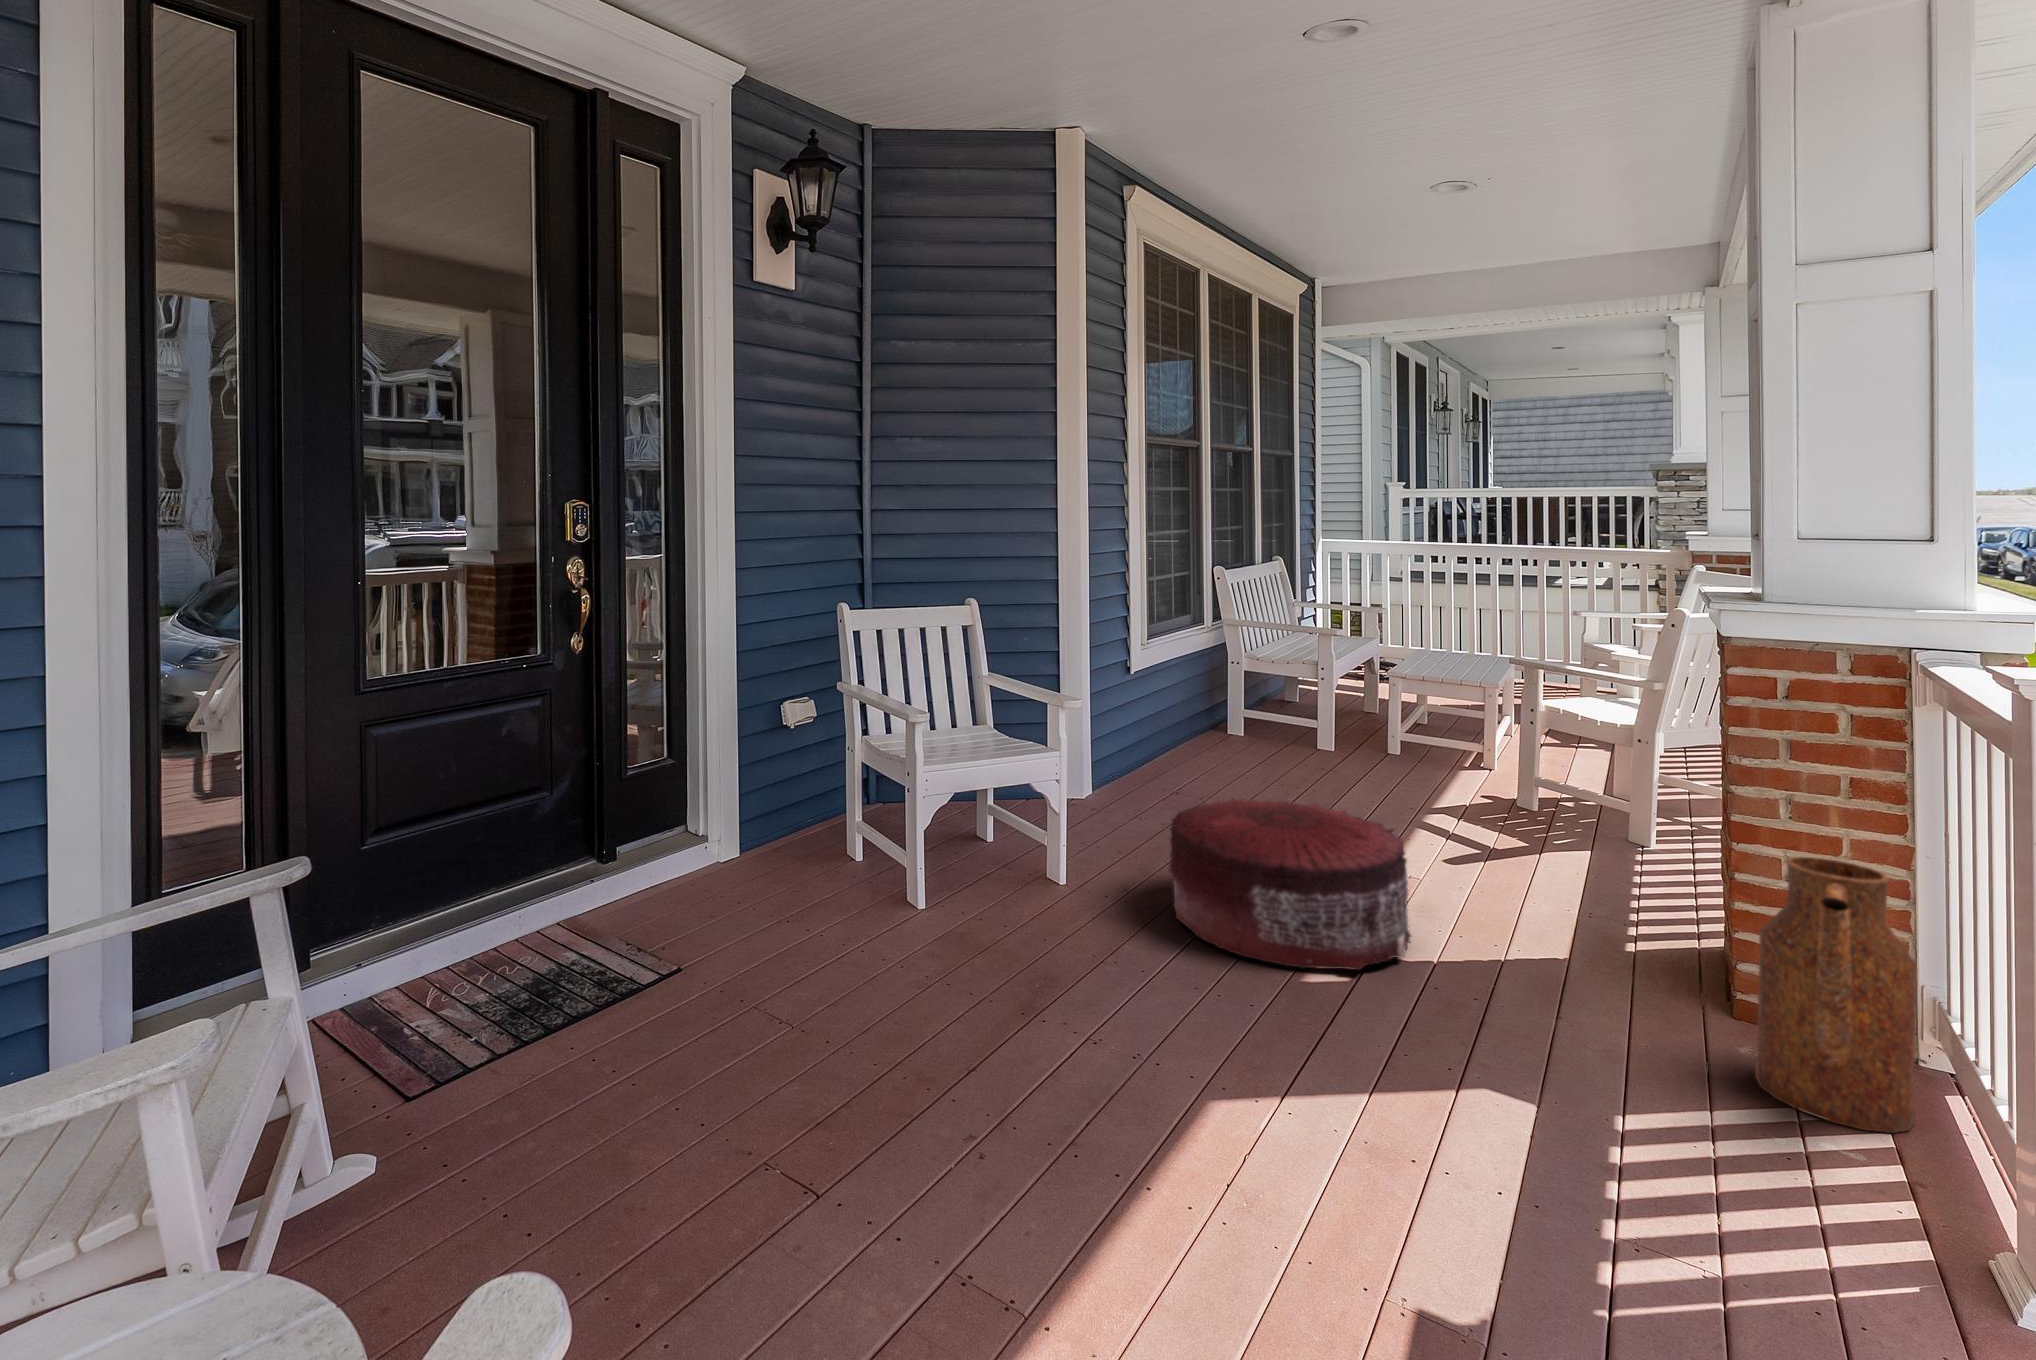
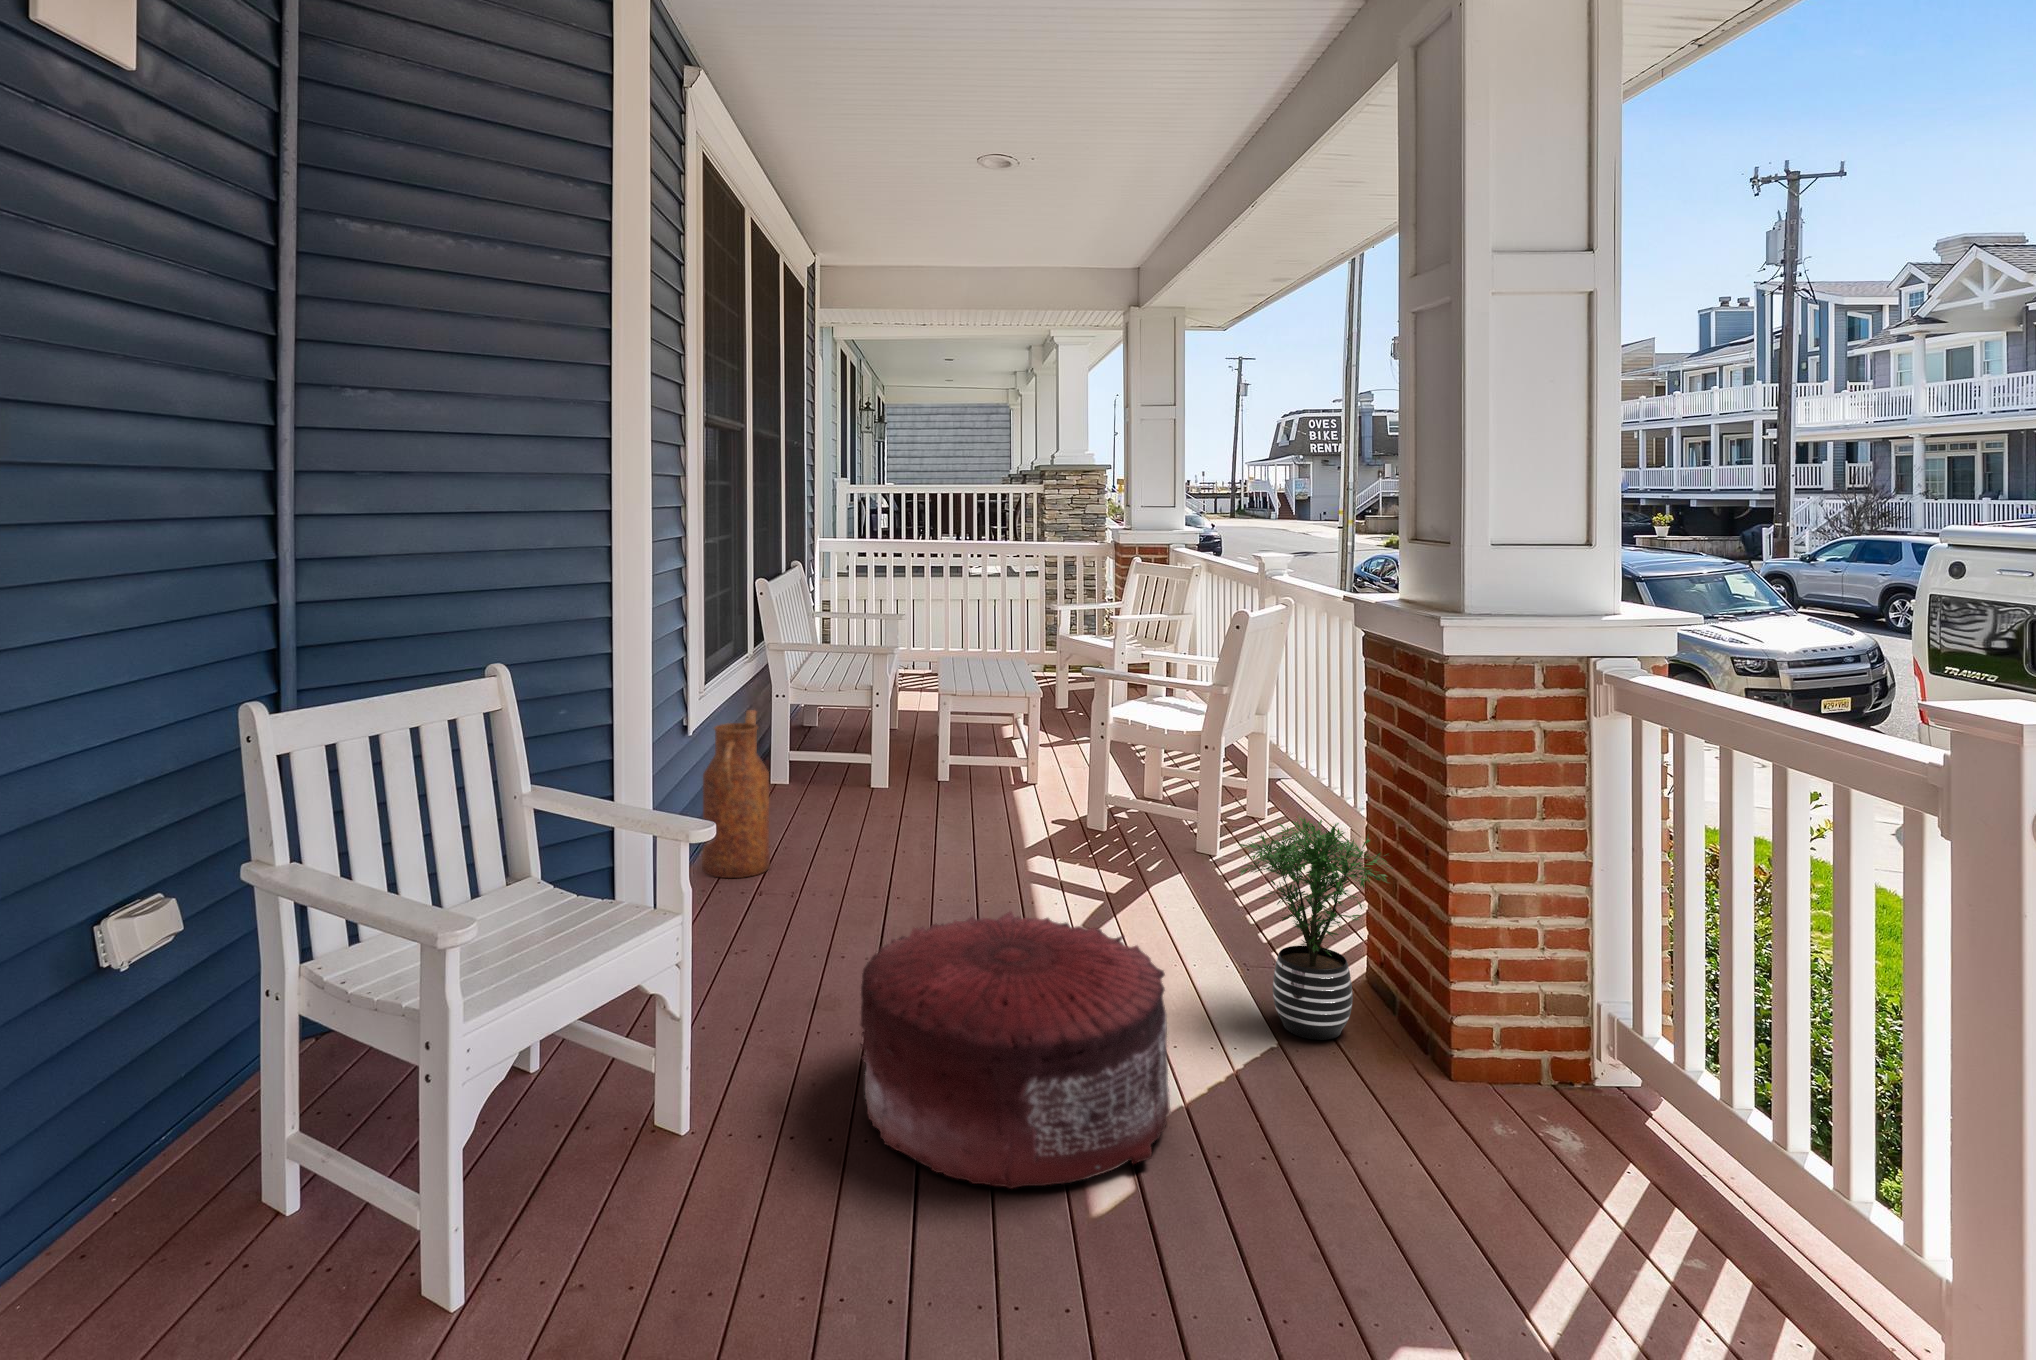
potted plant: none [1527,772,1701,964] -> present [1239,816,1393,1040]
watering can: present [1755,857,1916,1133] -> present [702,710,770,878]

